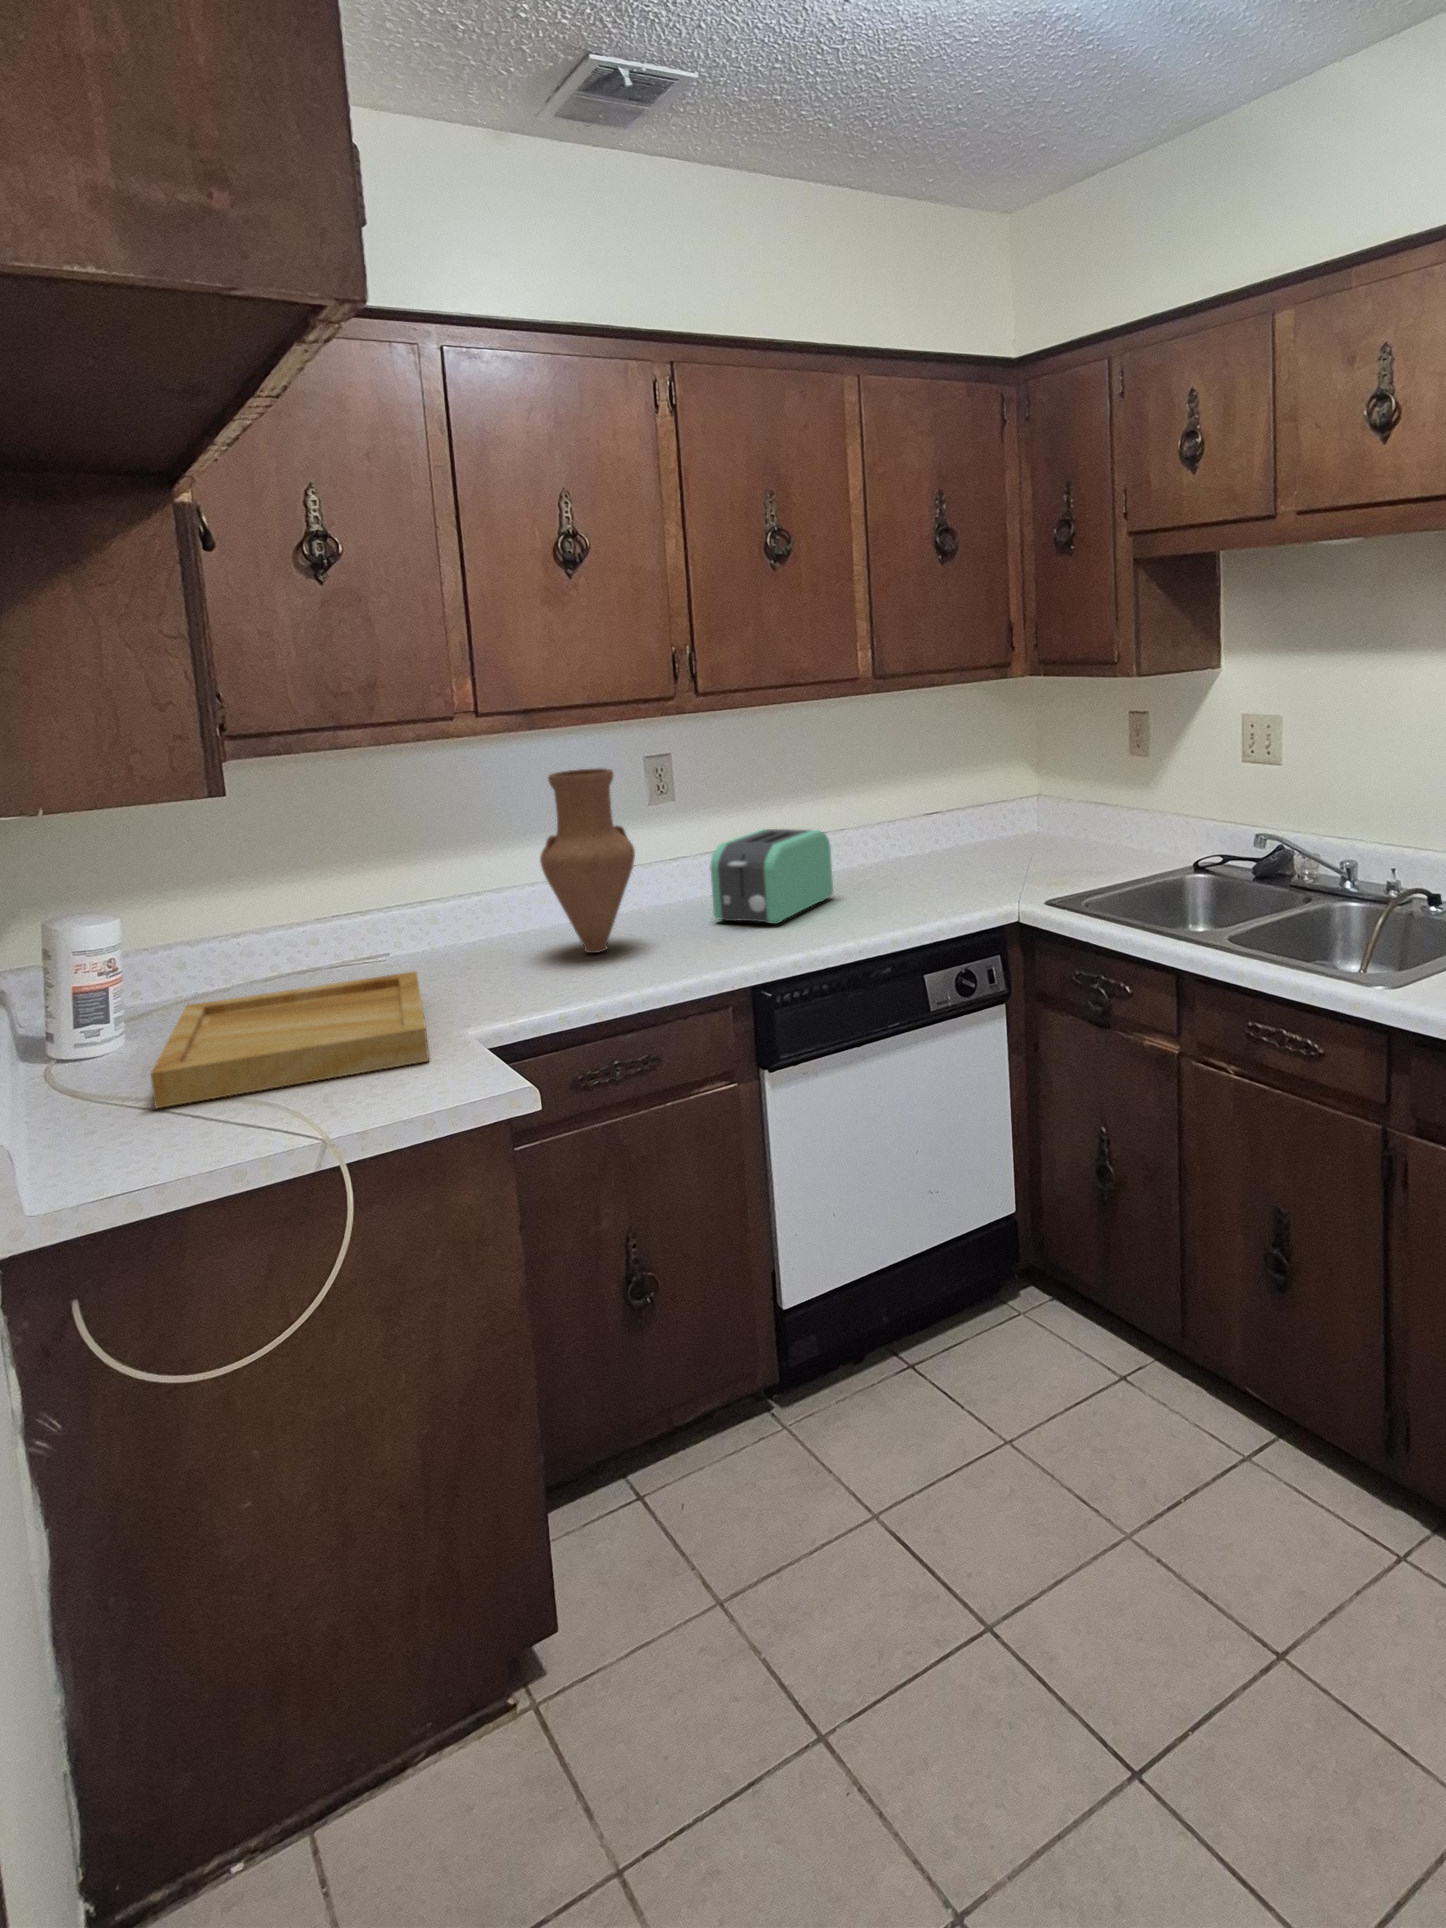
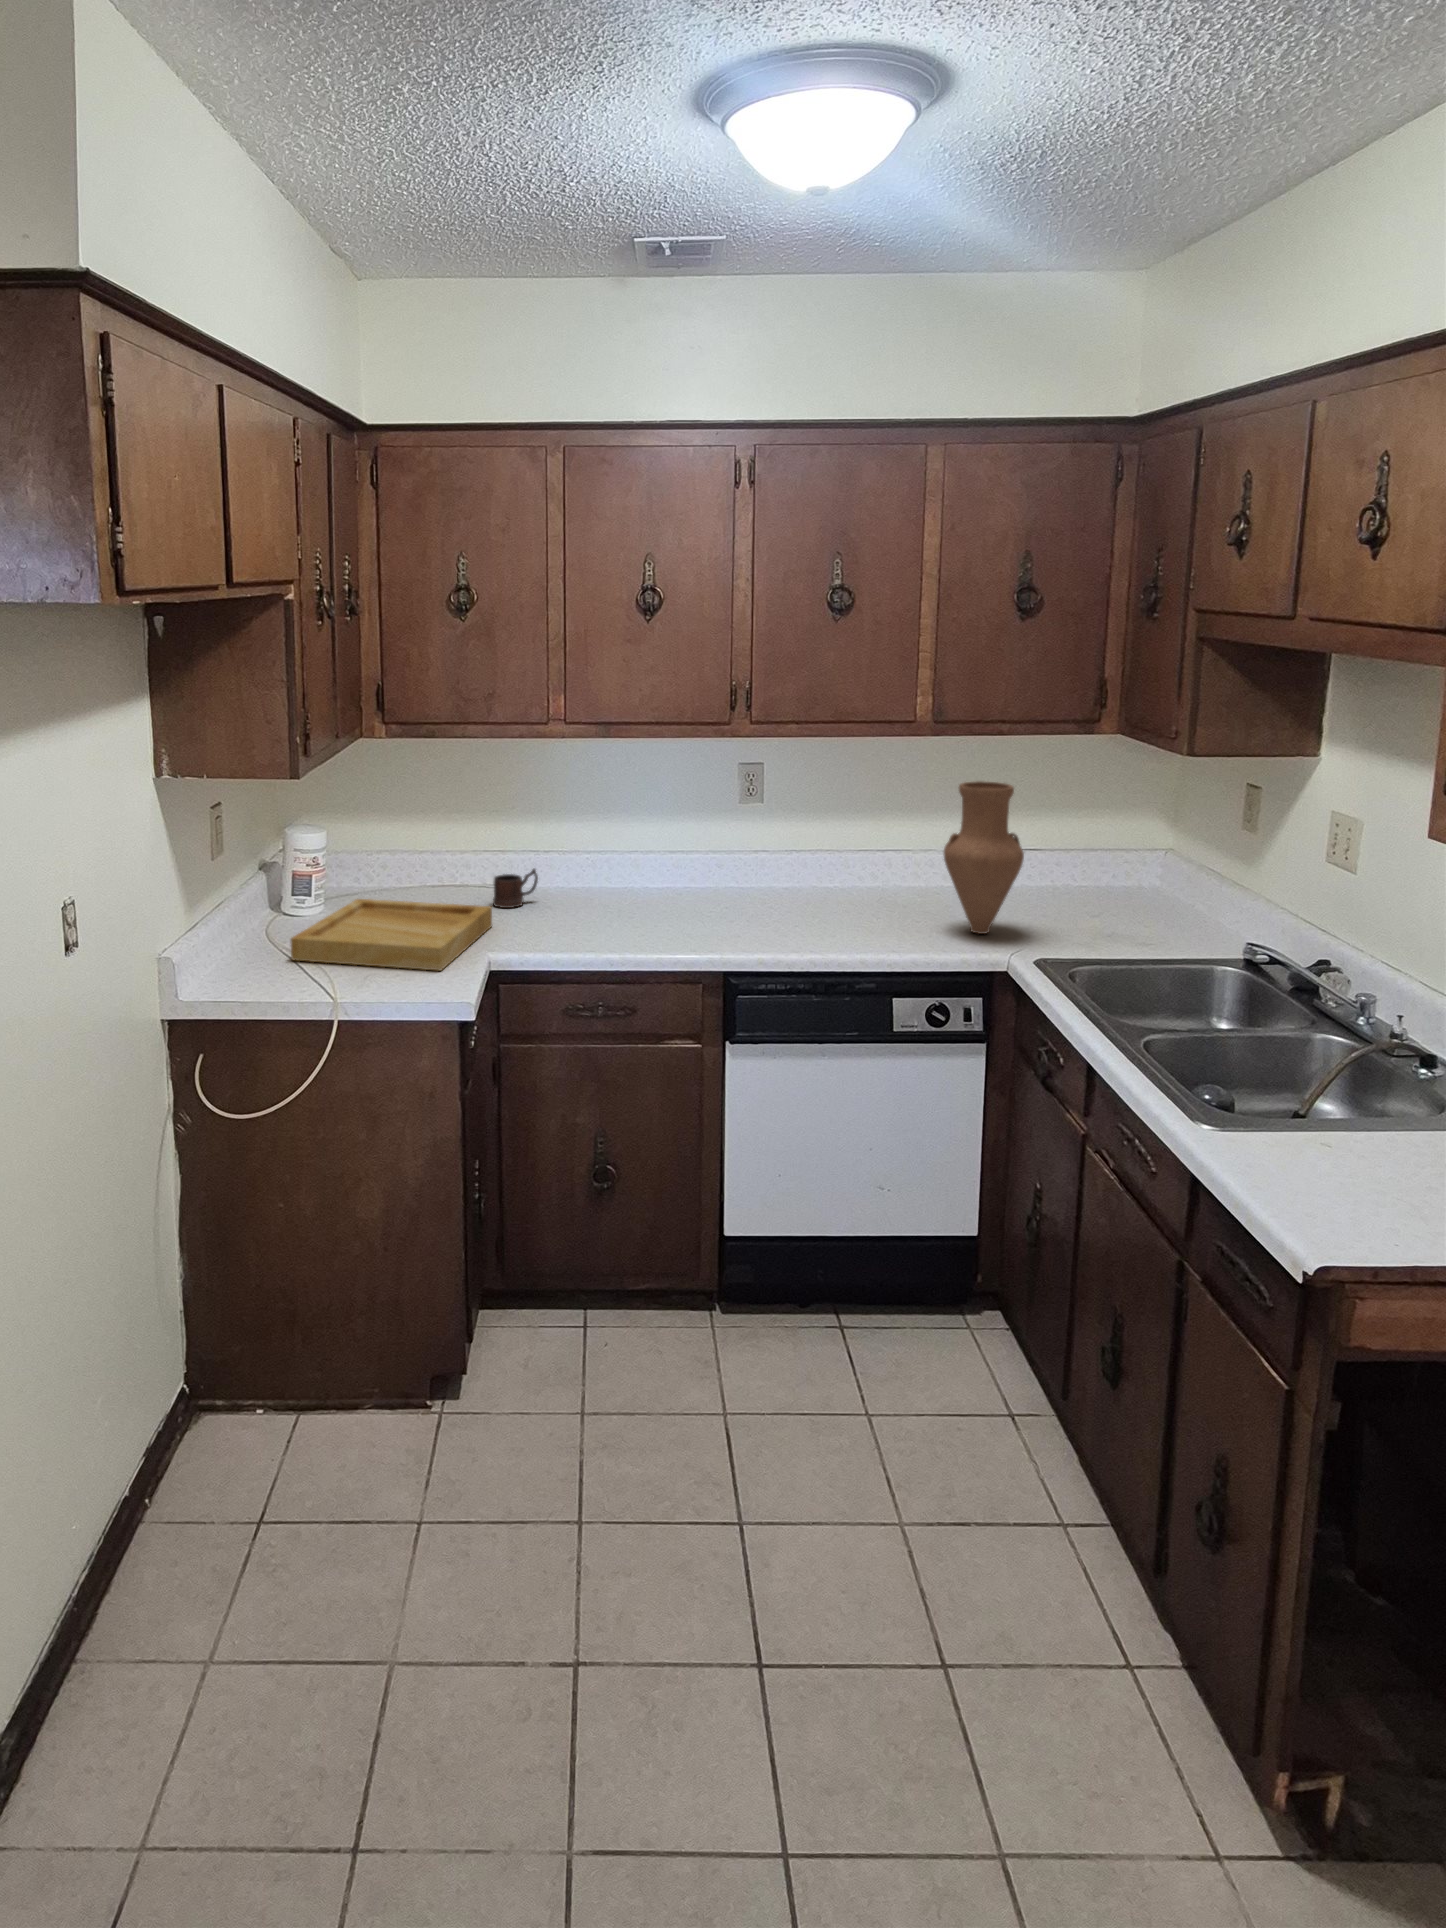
vase: present [540,768,635,953] -> present [944,781,1024,934]
toaster: present [710,829,833,924] -> none [746,842,867,926]
mug: none [377,917,437,978] -> present [493,869,538,908]

